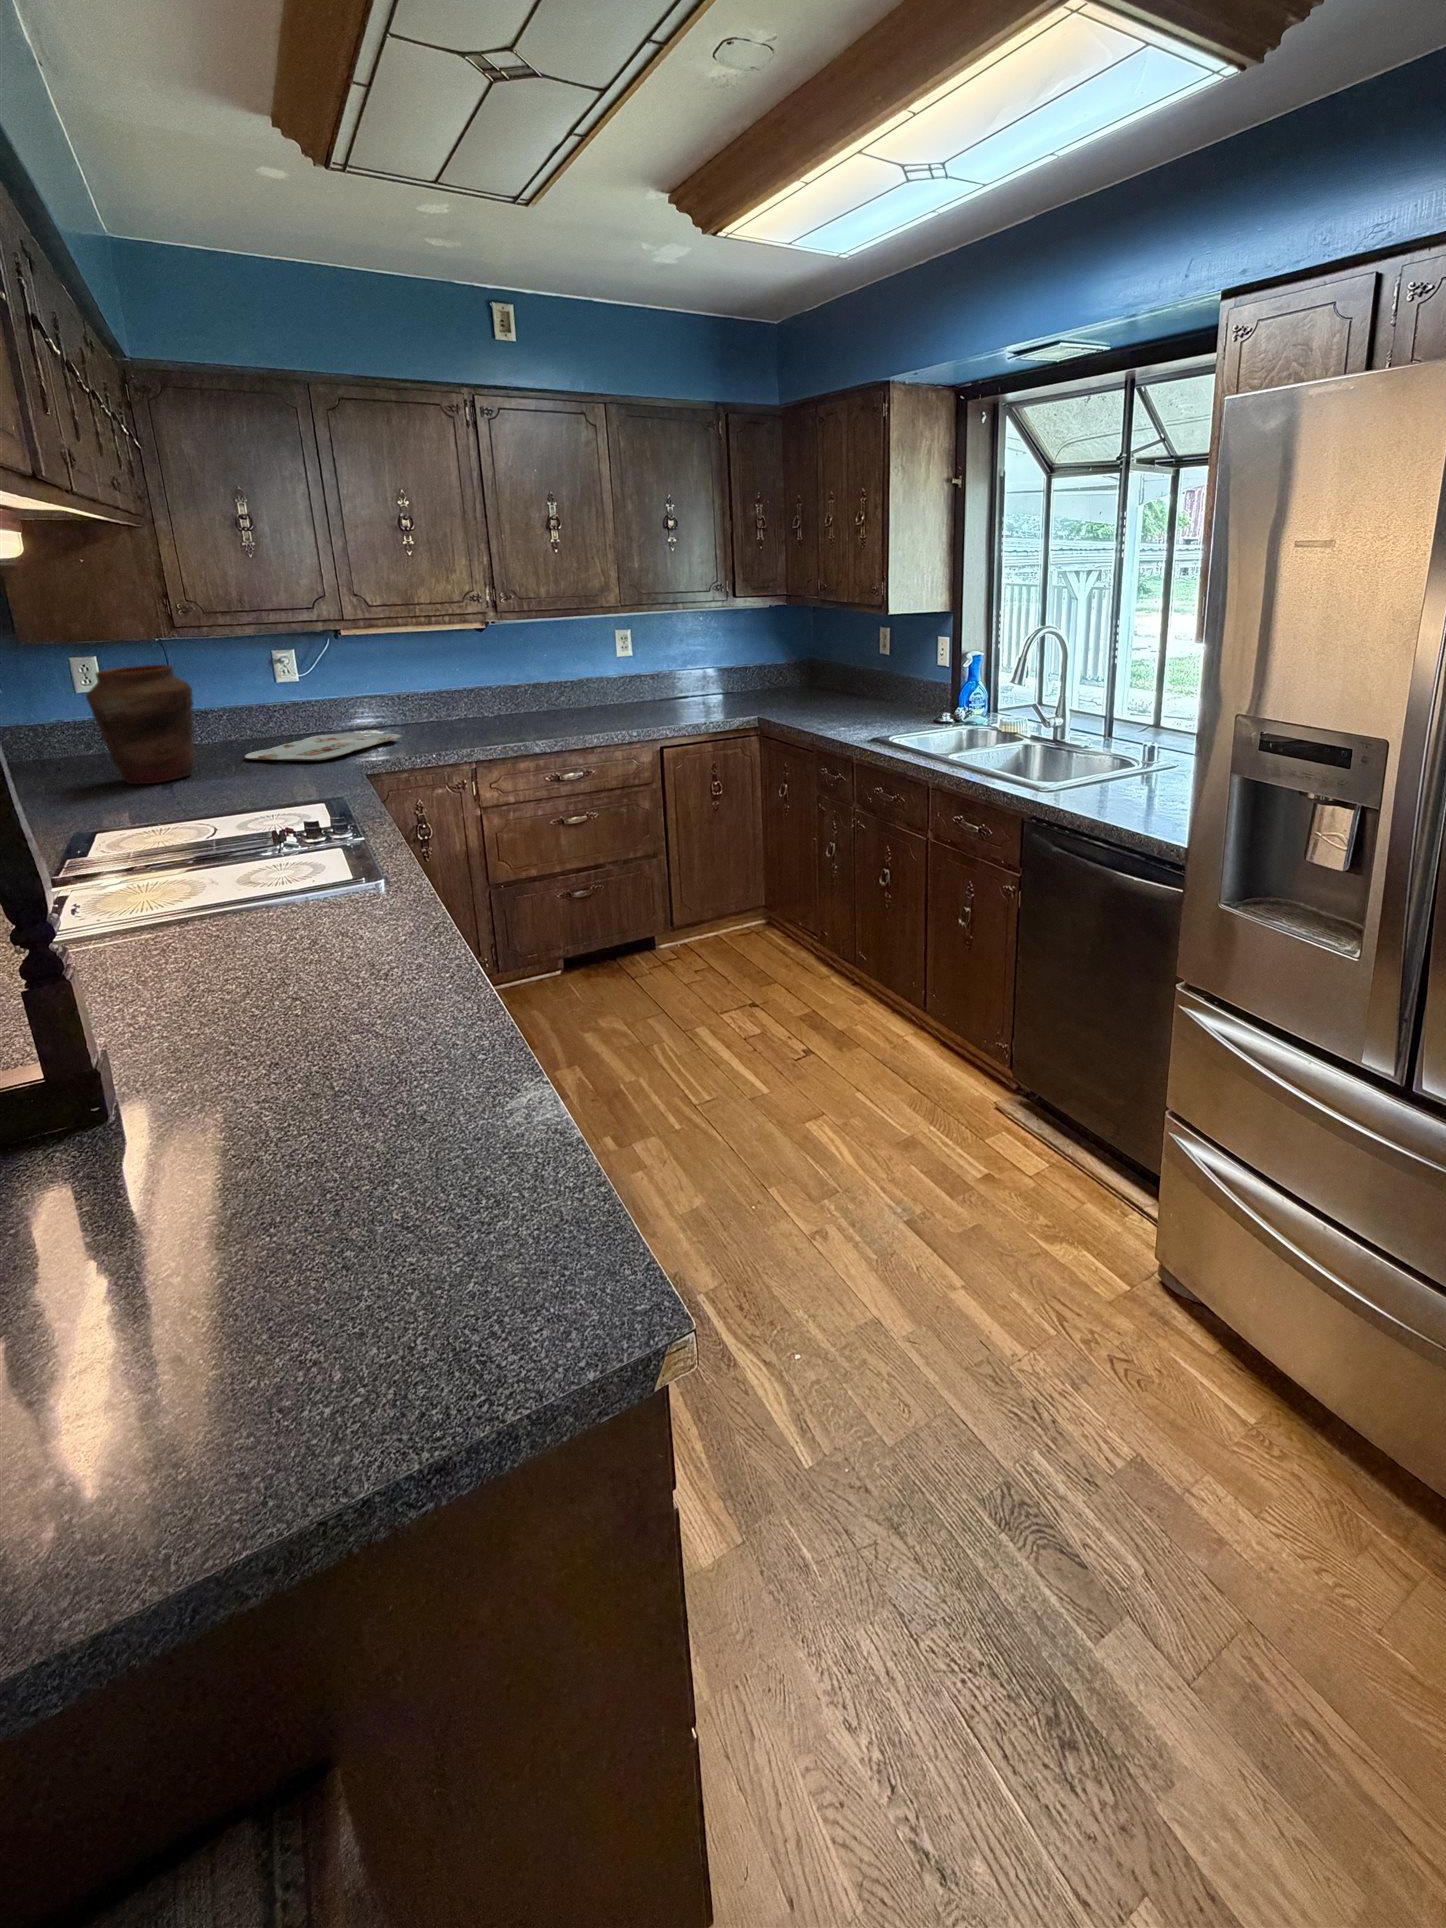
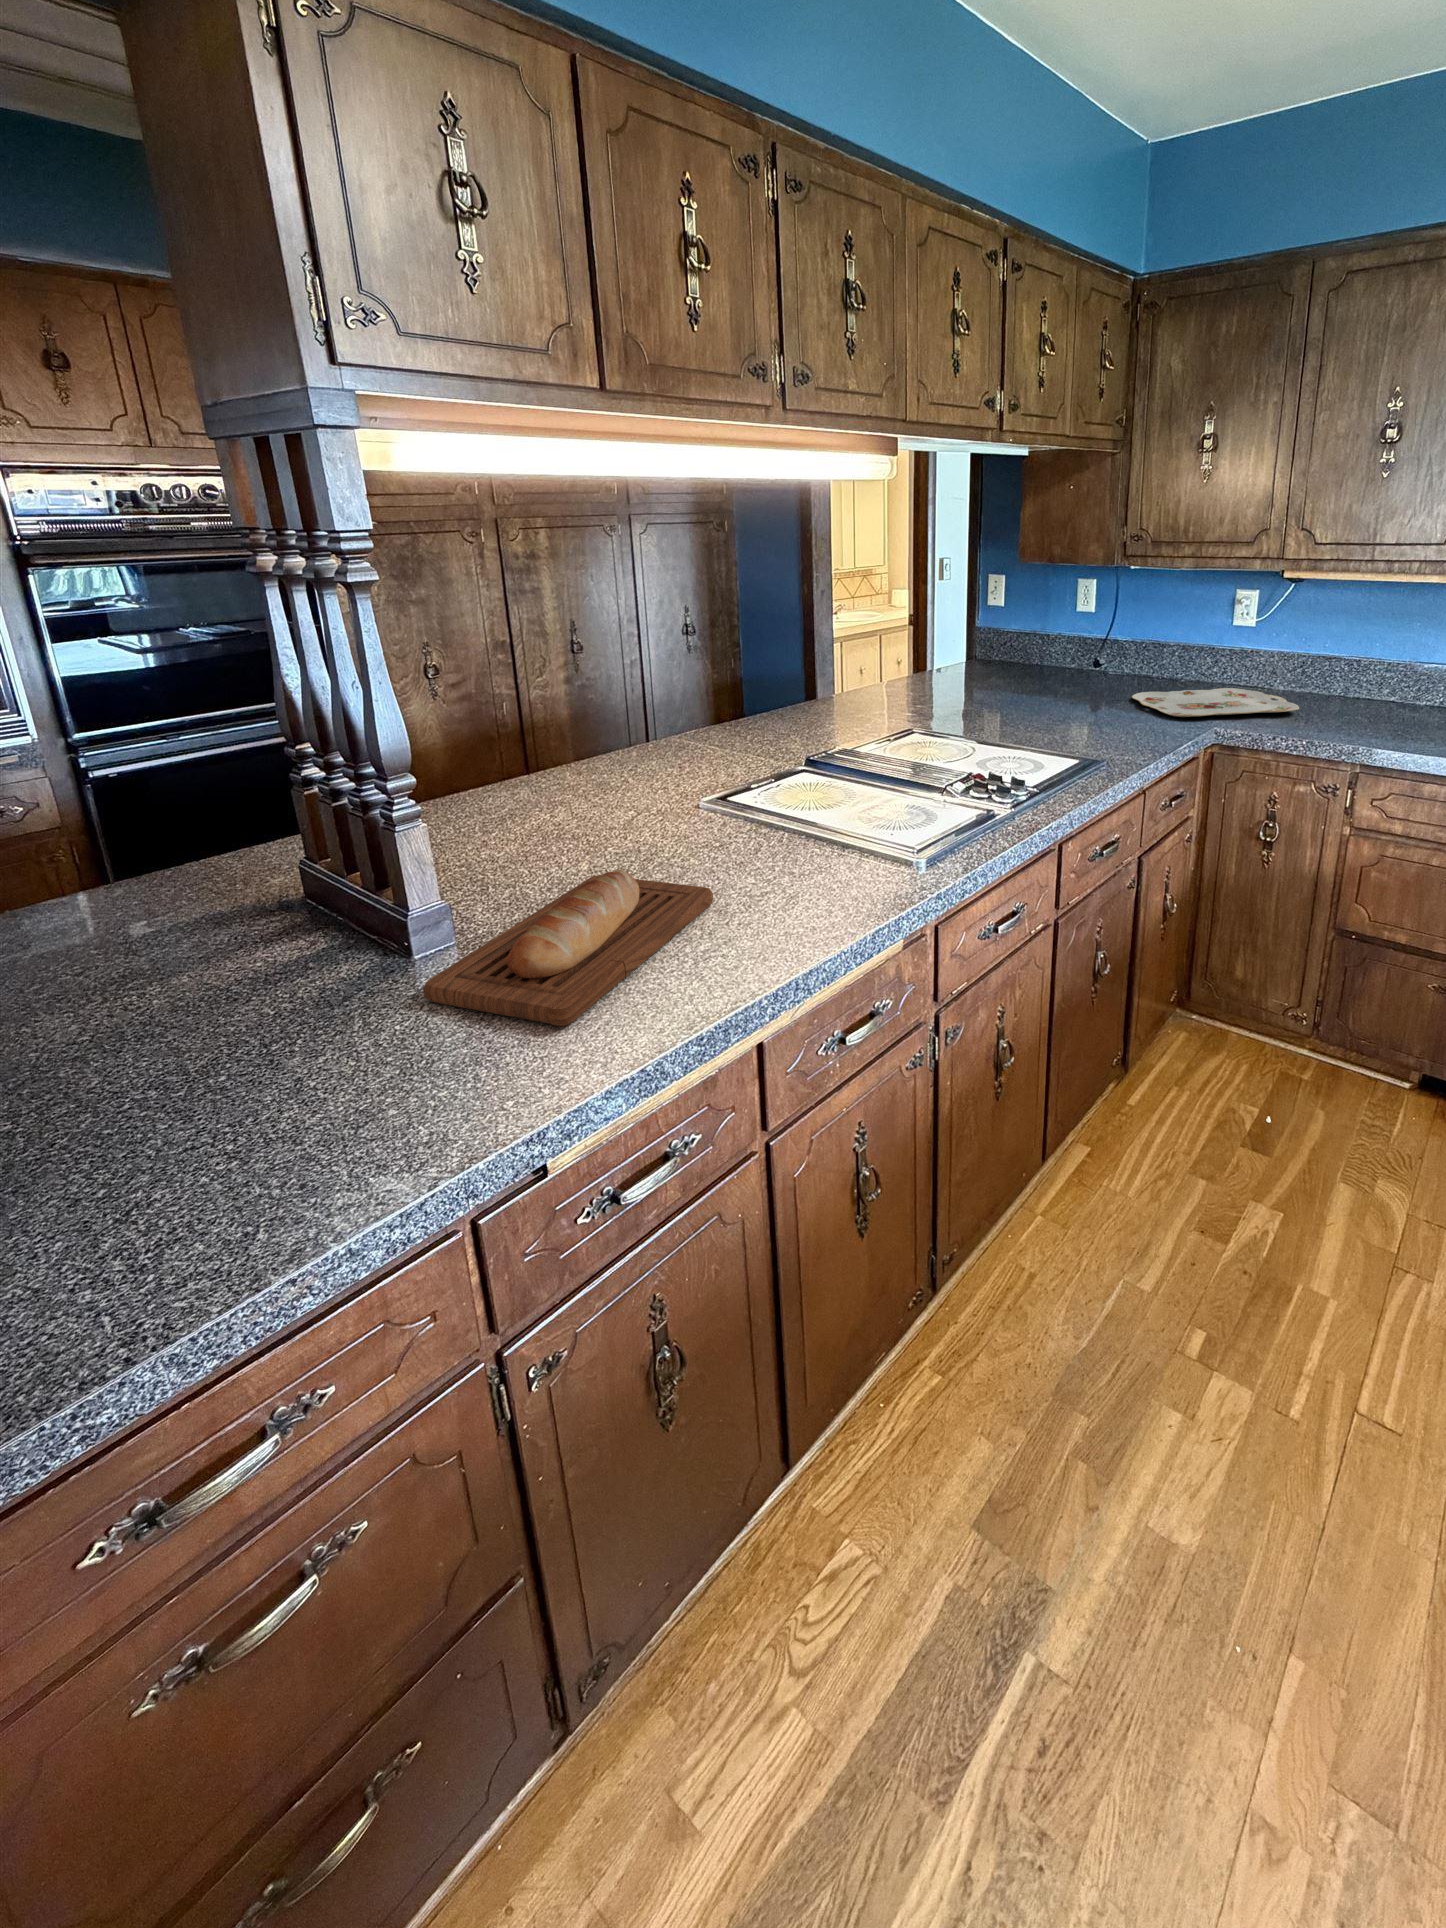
vase: present [86,665,194,784] -> none [1008,590,1088,703]
bread loaf: none [160,925,433,1058] -> present [423,870,713,1026]

